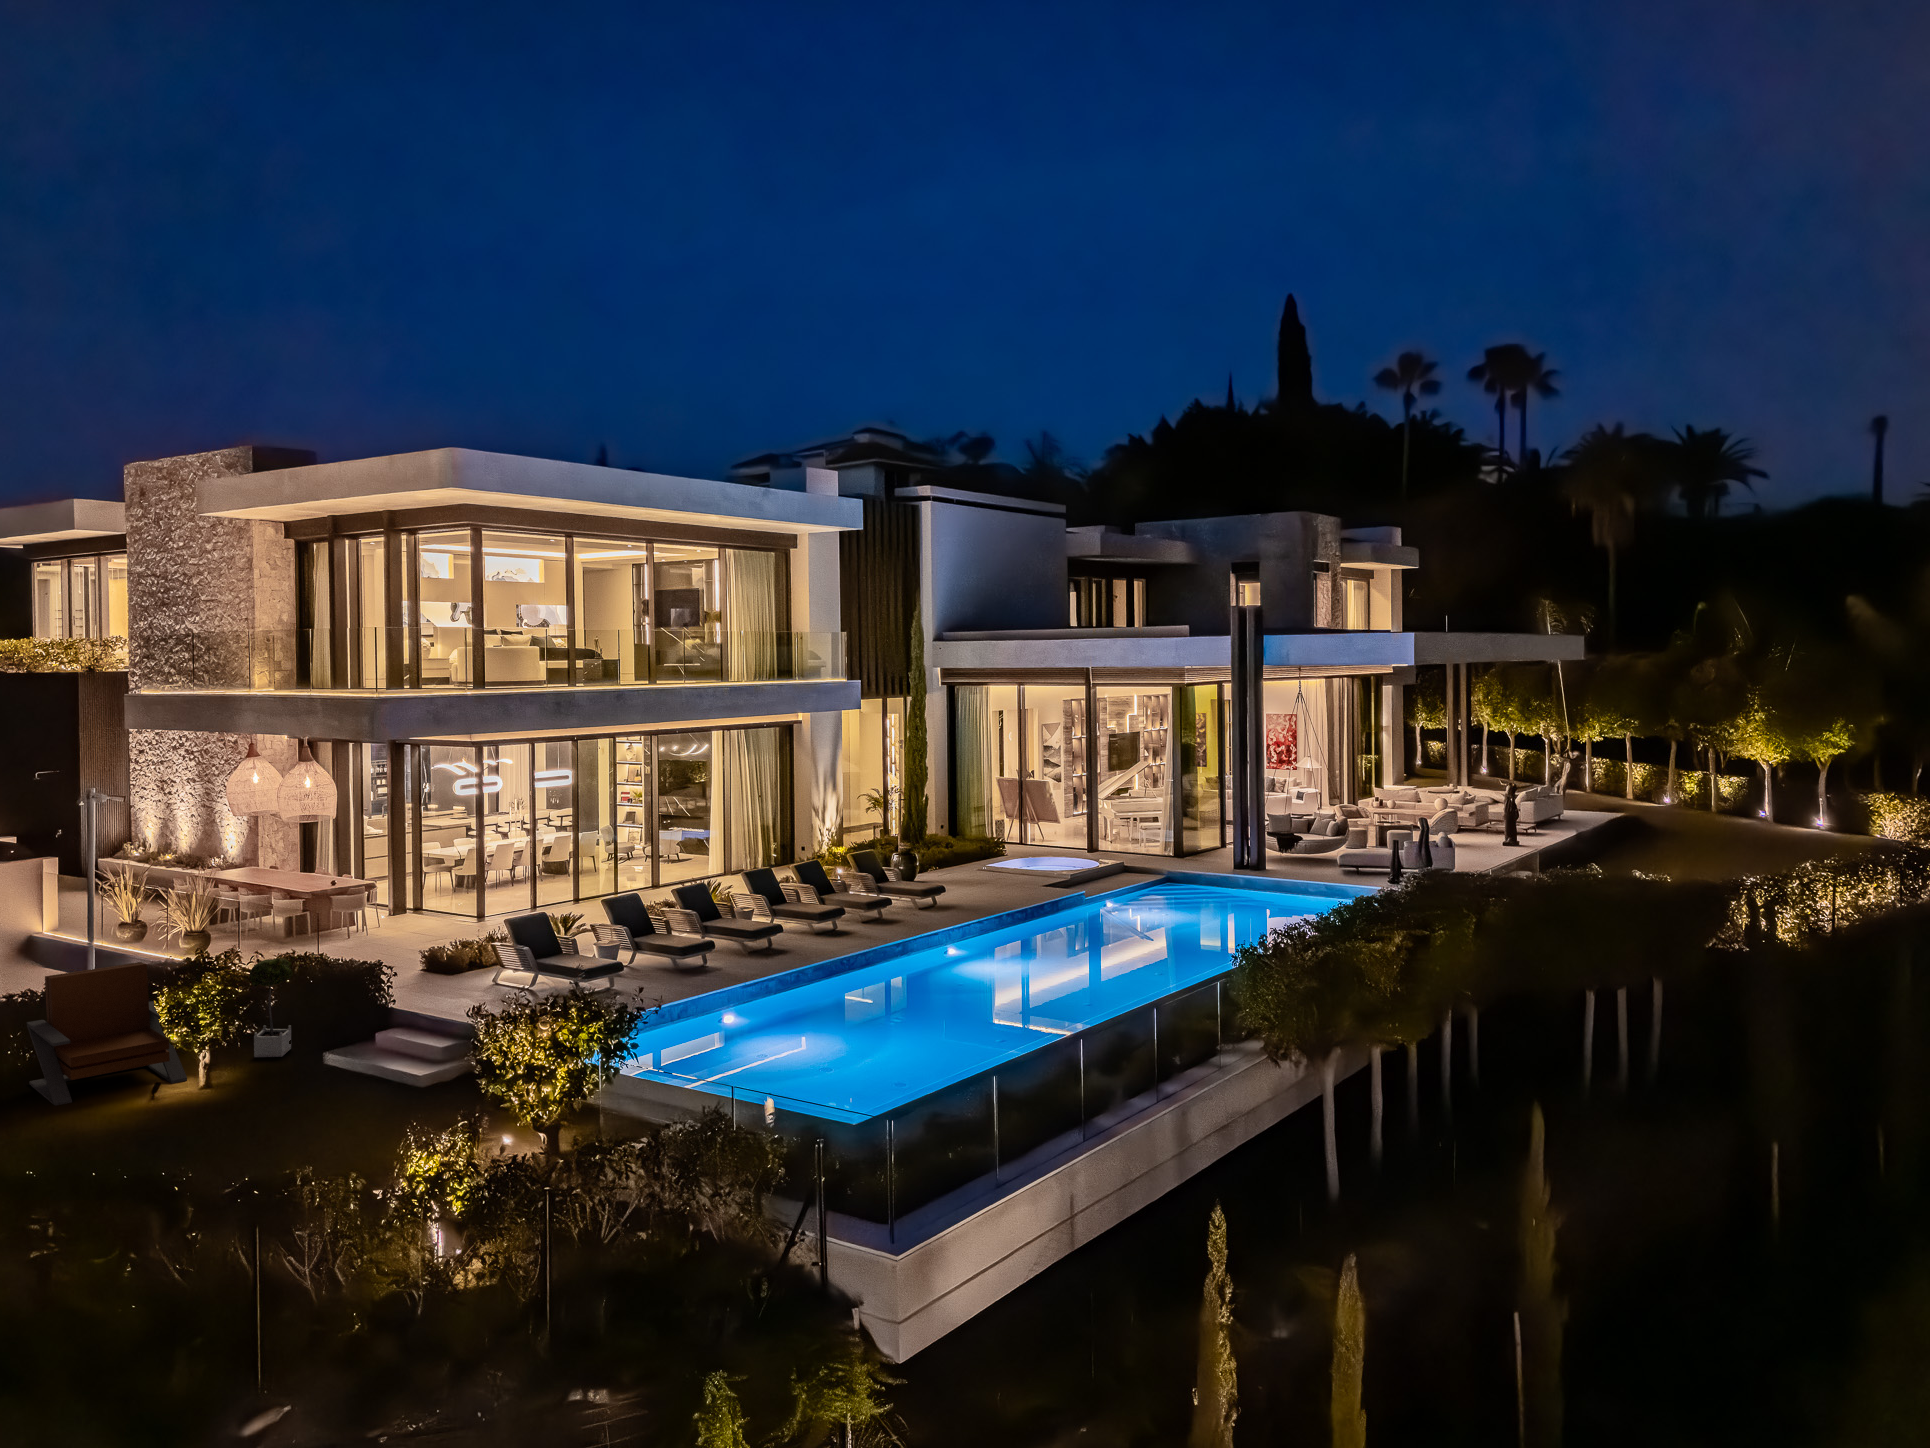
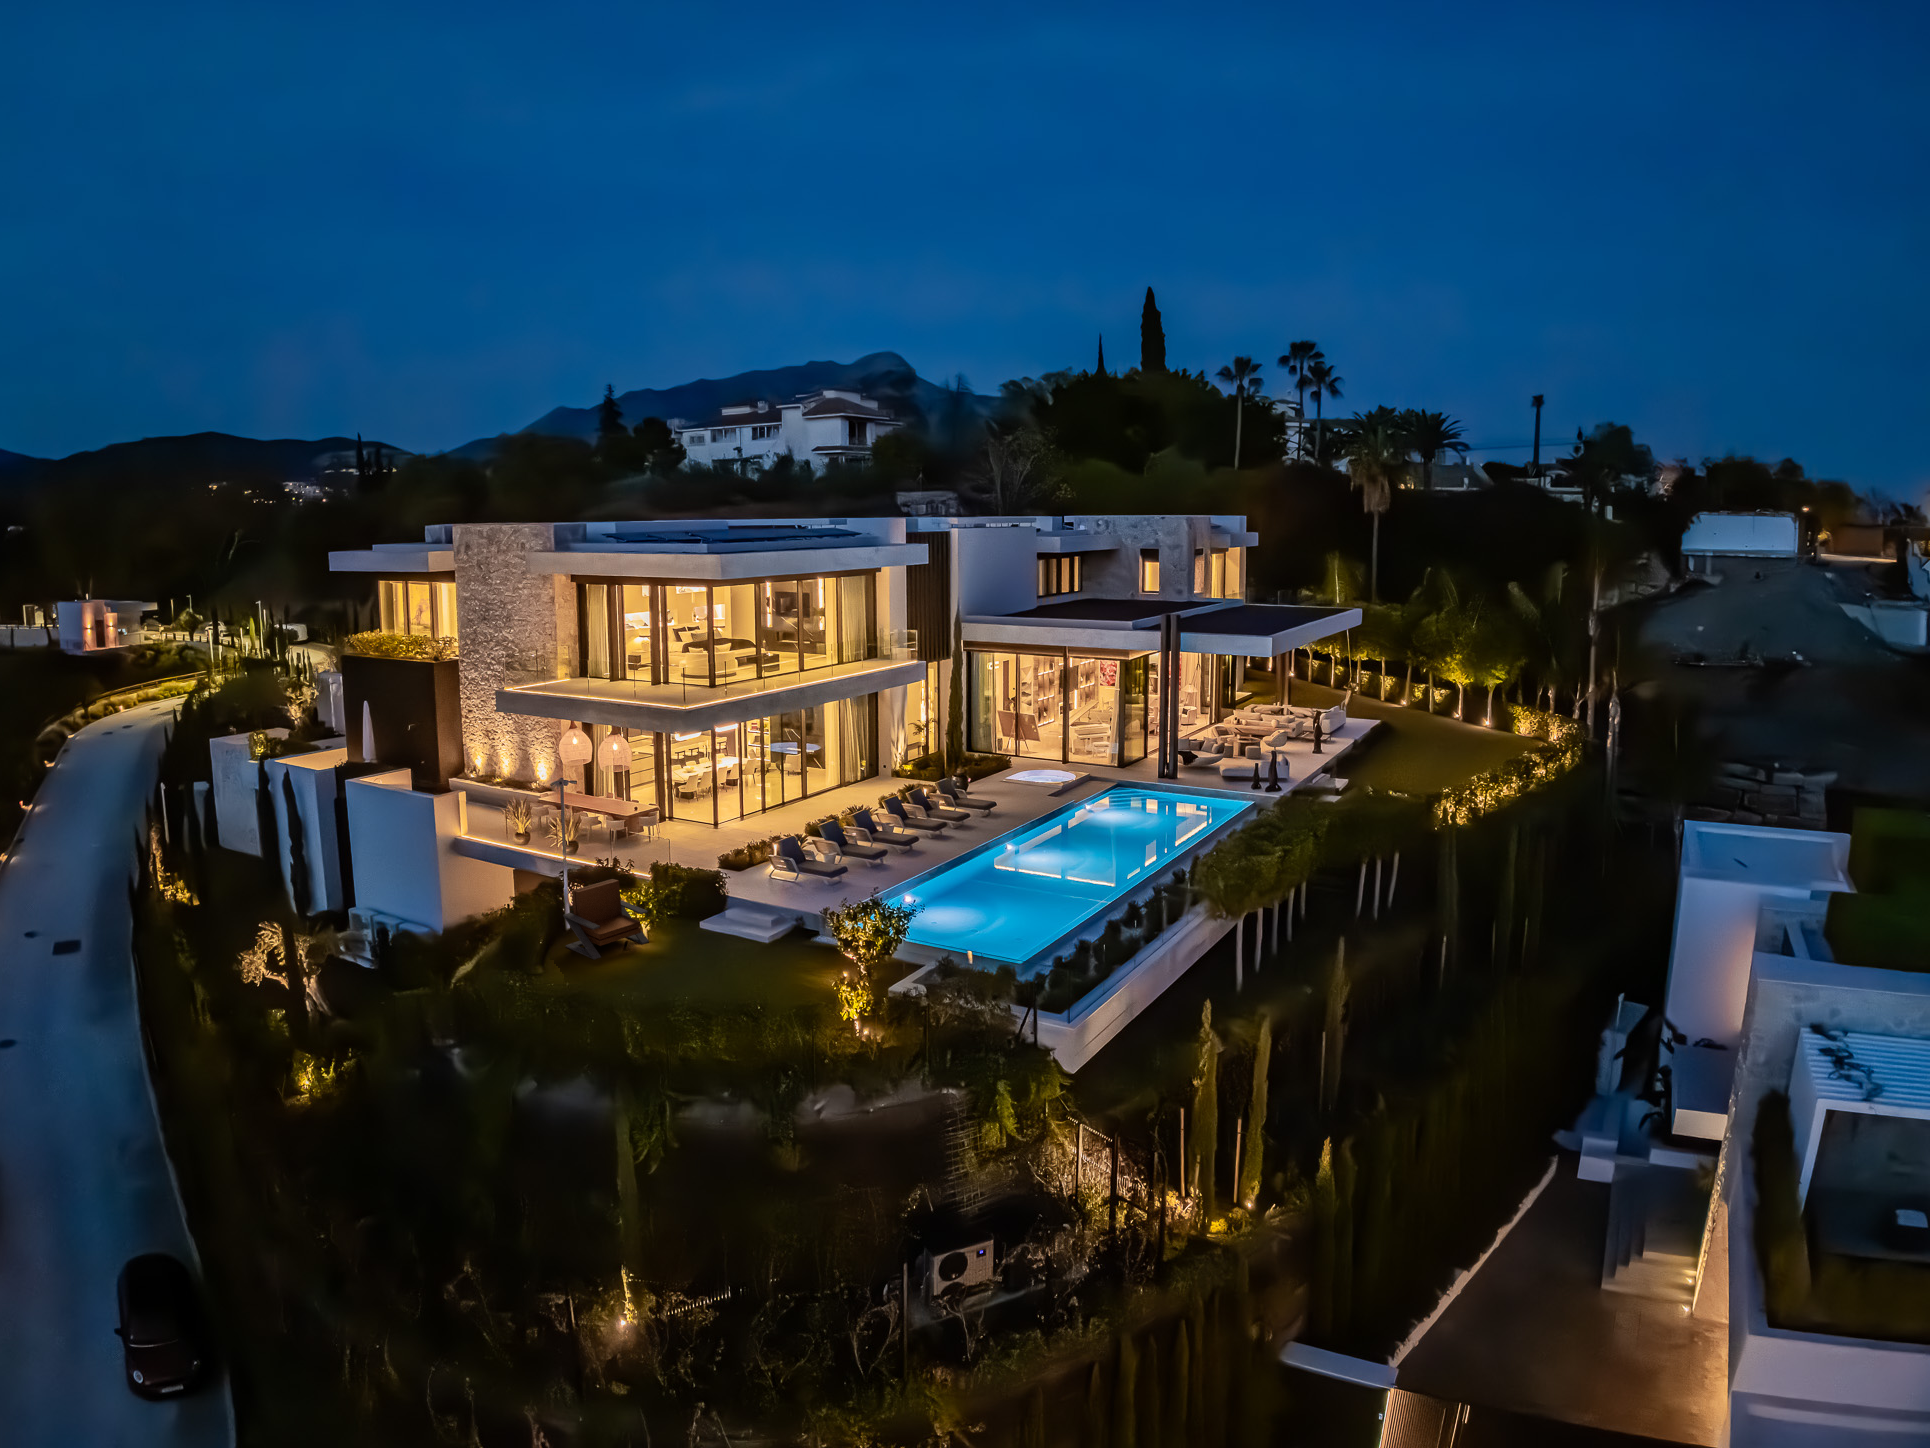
potted tree: present [249,958,293,1057] -> none [666,873,689,926]

